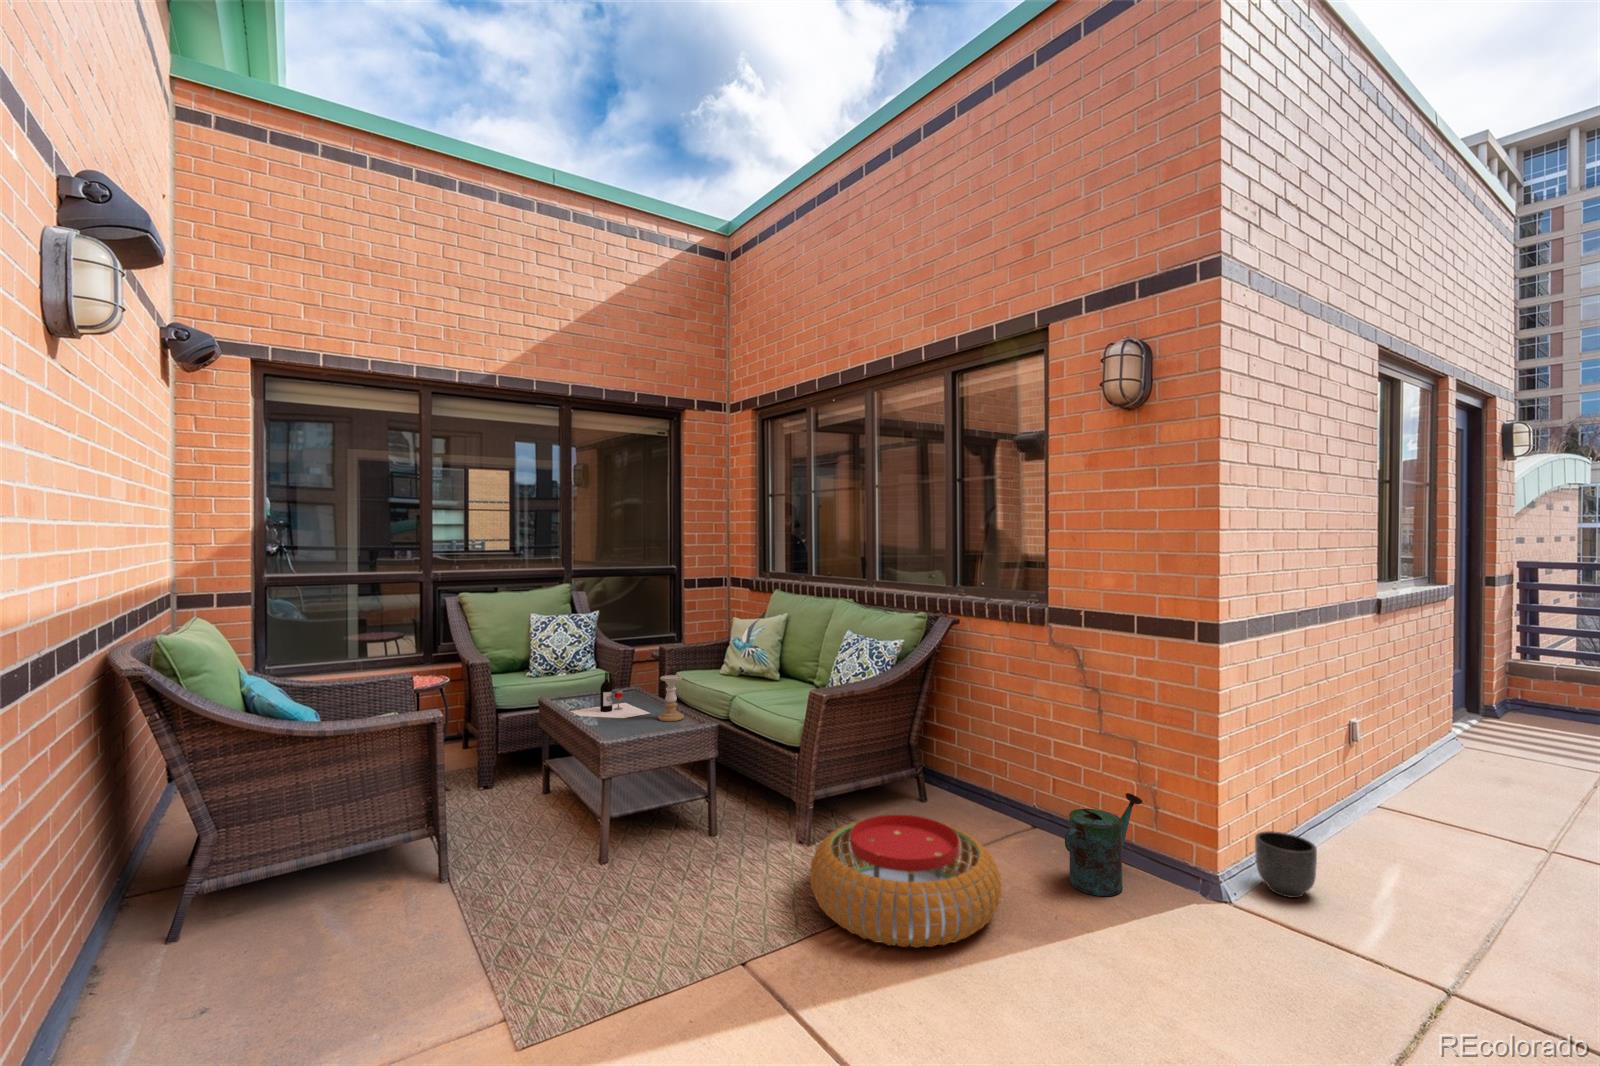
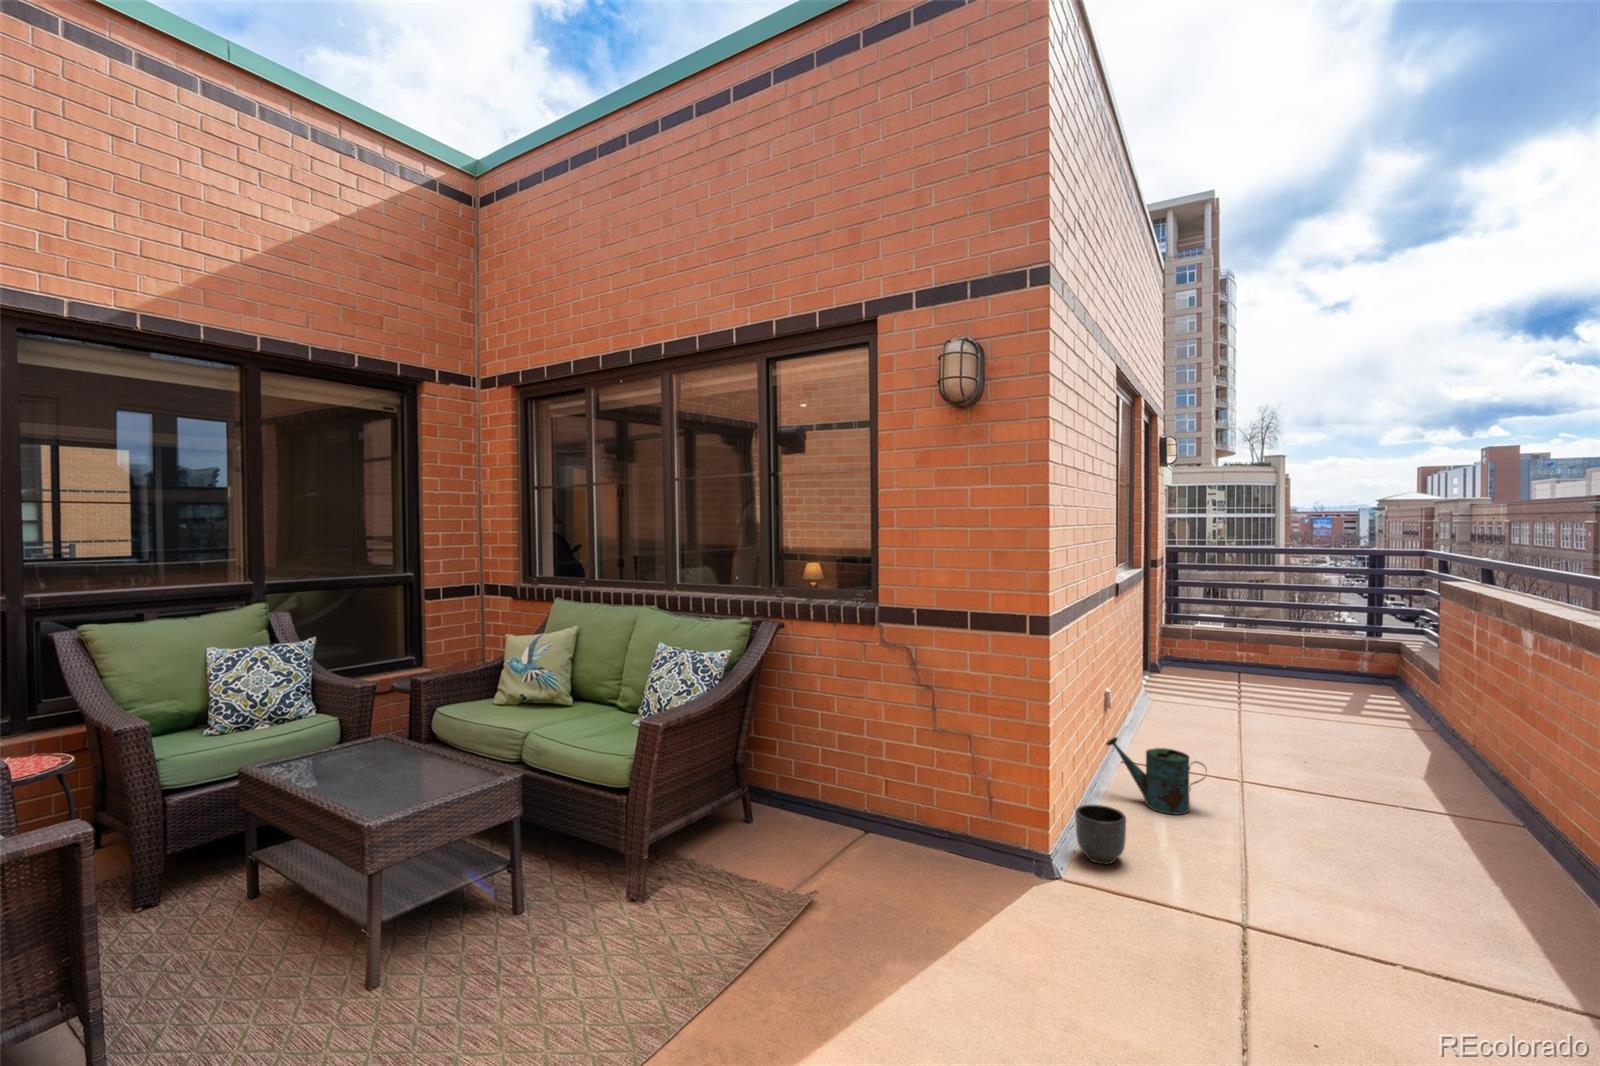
wine bottle: present [571,672,650,718] -> none [295,723,421,795]
candle holder: present [658,675,684,721] -> none [435,718,470,779]
watering can: present [1065,793,1142,896] -> present [1106,737,1204,815]
pouf: present [810,815,1001,948] -> none [669,850,883,1013]

